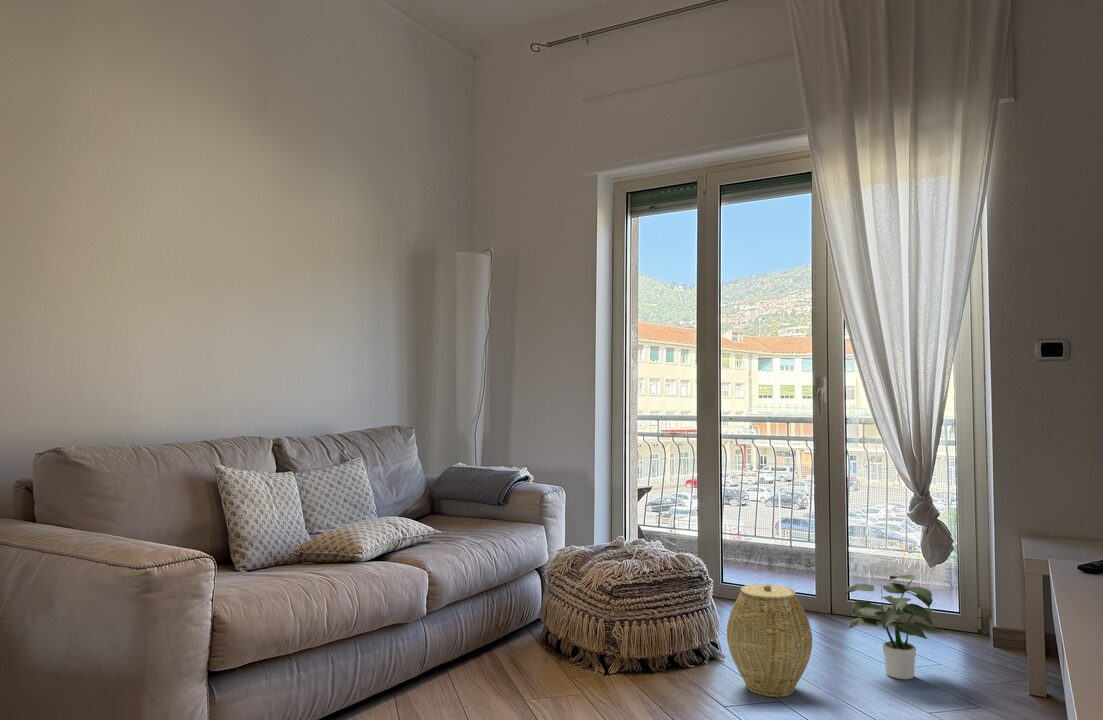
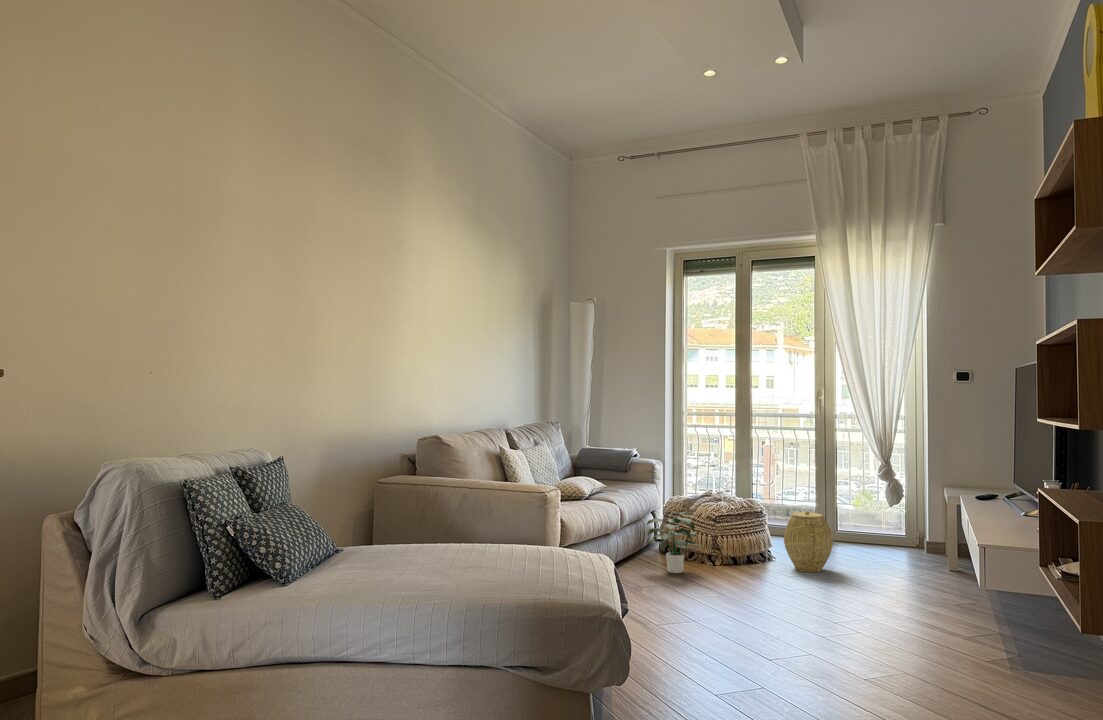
potted plant: present [846,575,945,679] -> present [647,512,702,573]

